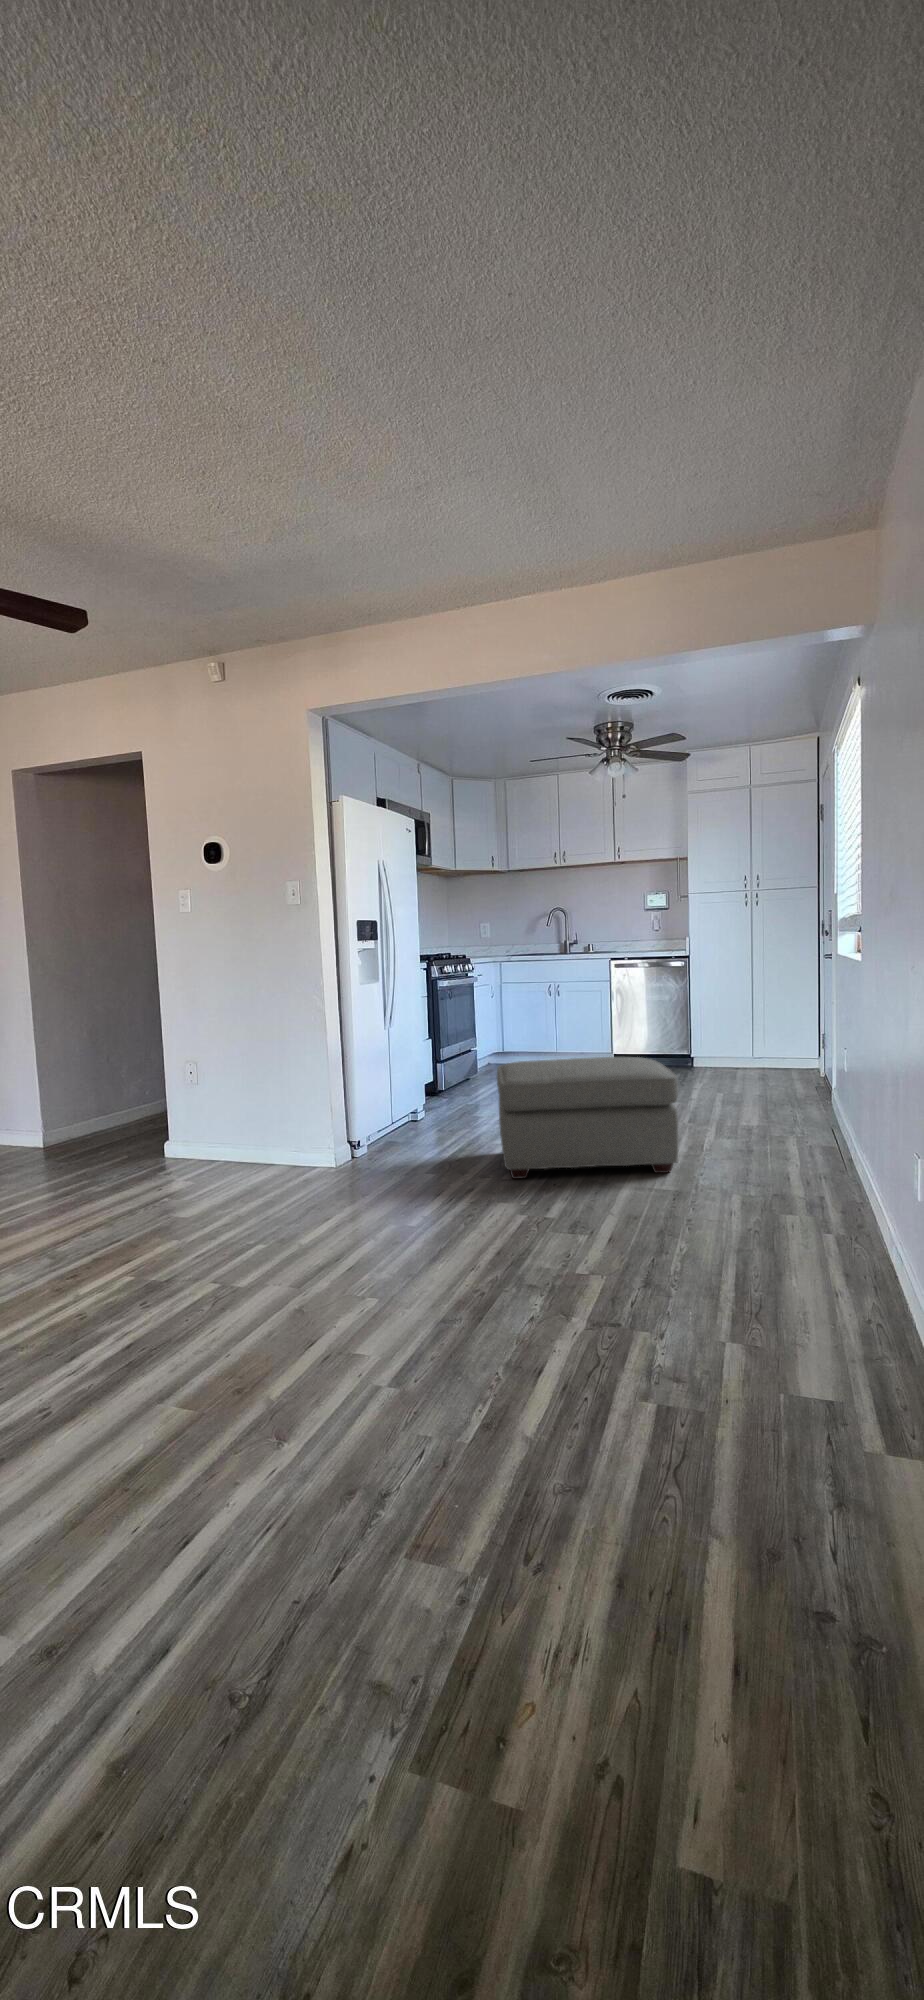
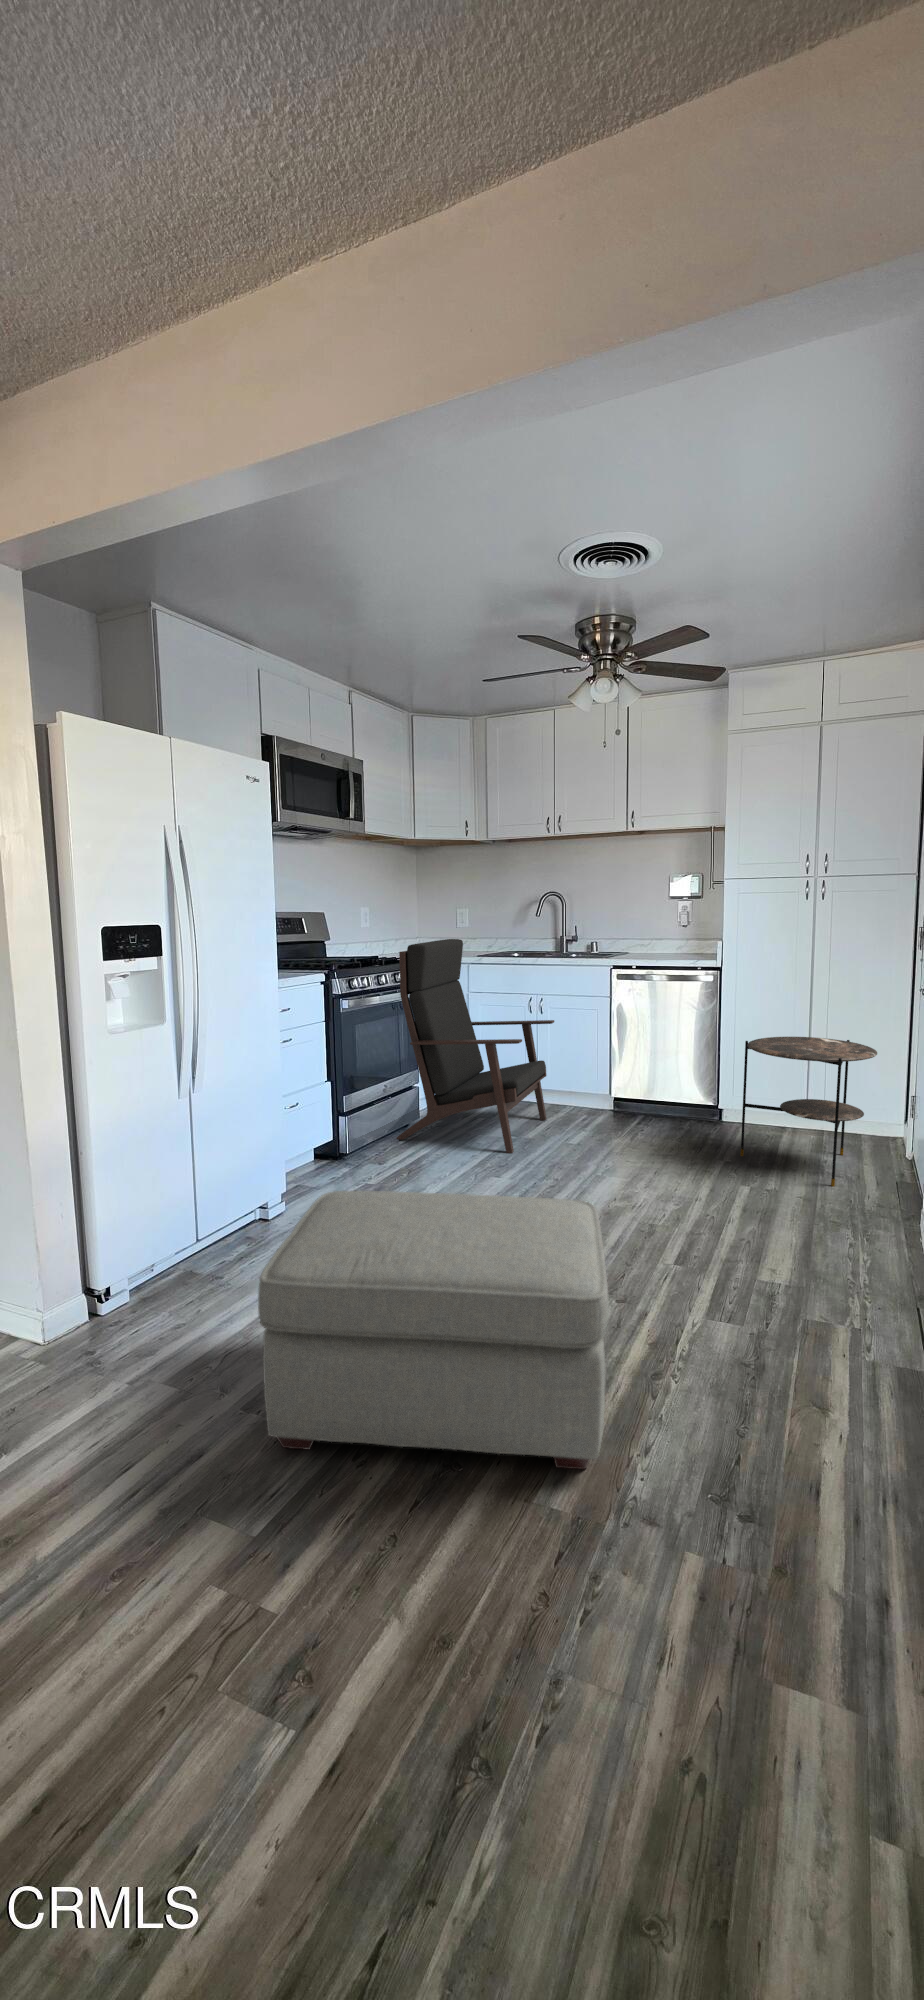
lounge chair: none [467,942,573,1087] -> present [396,939,554,1153]
side table: none [713,994,799,1086] -> present [740,1037,877,1187]

